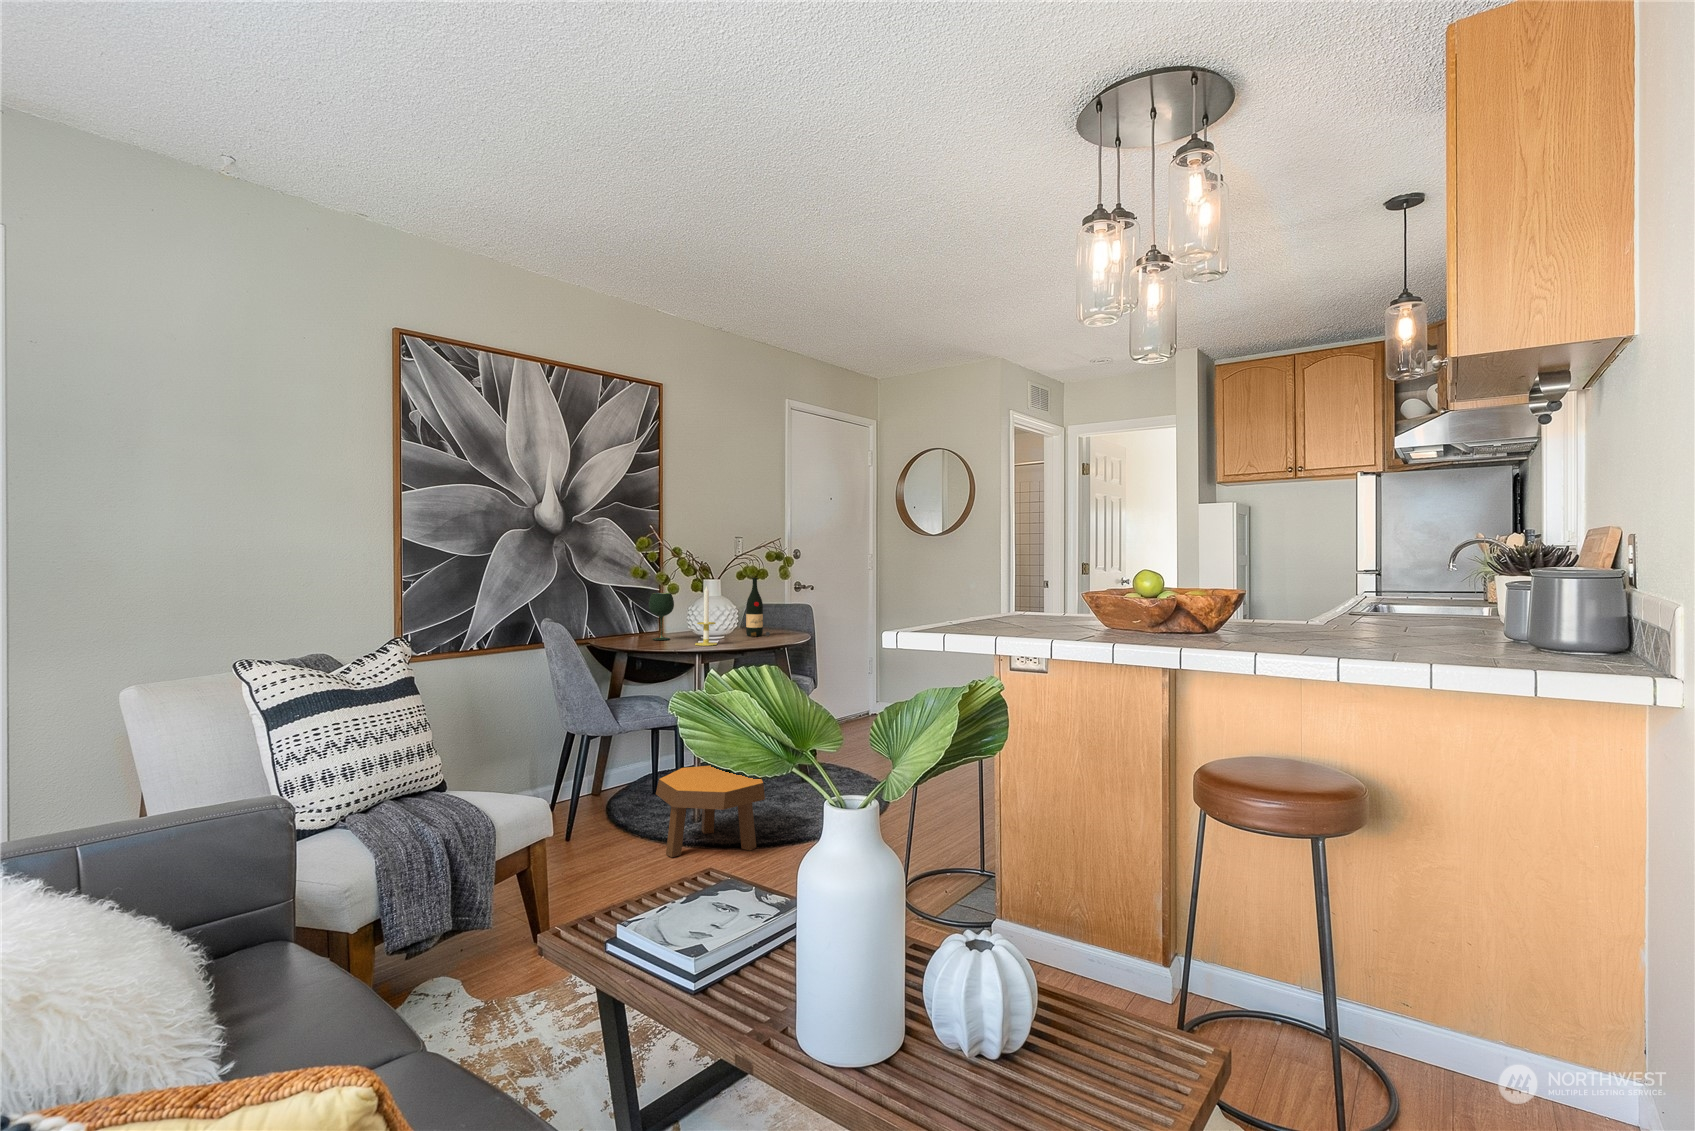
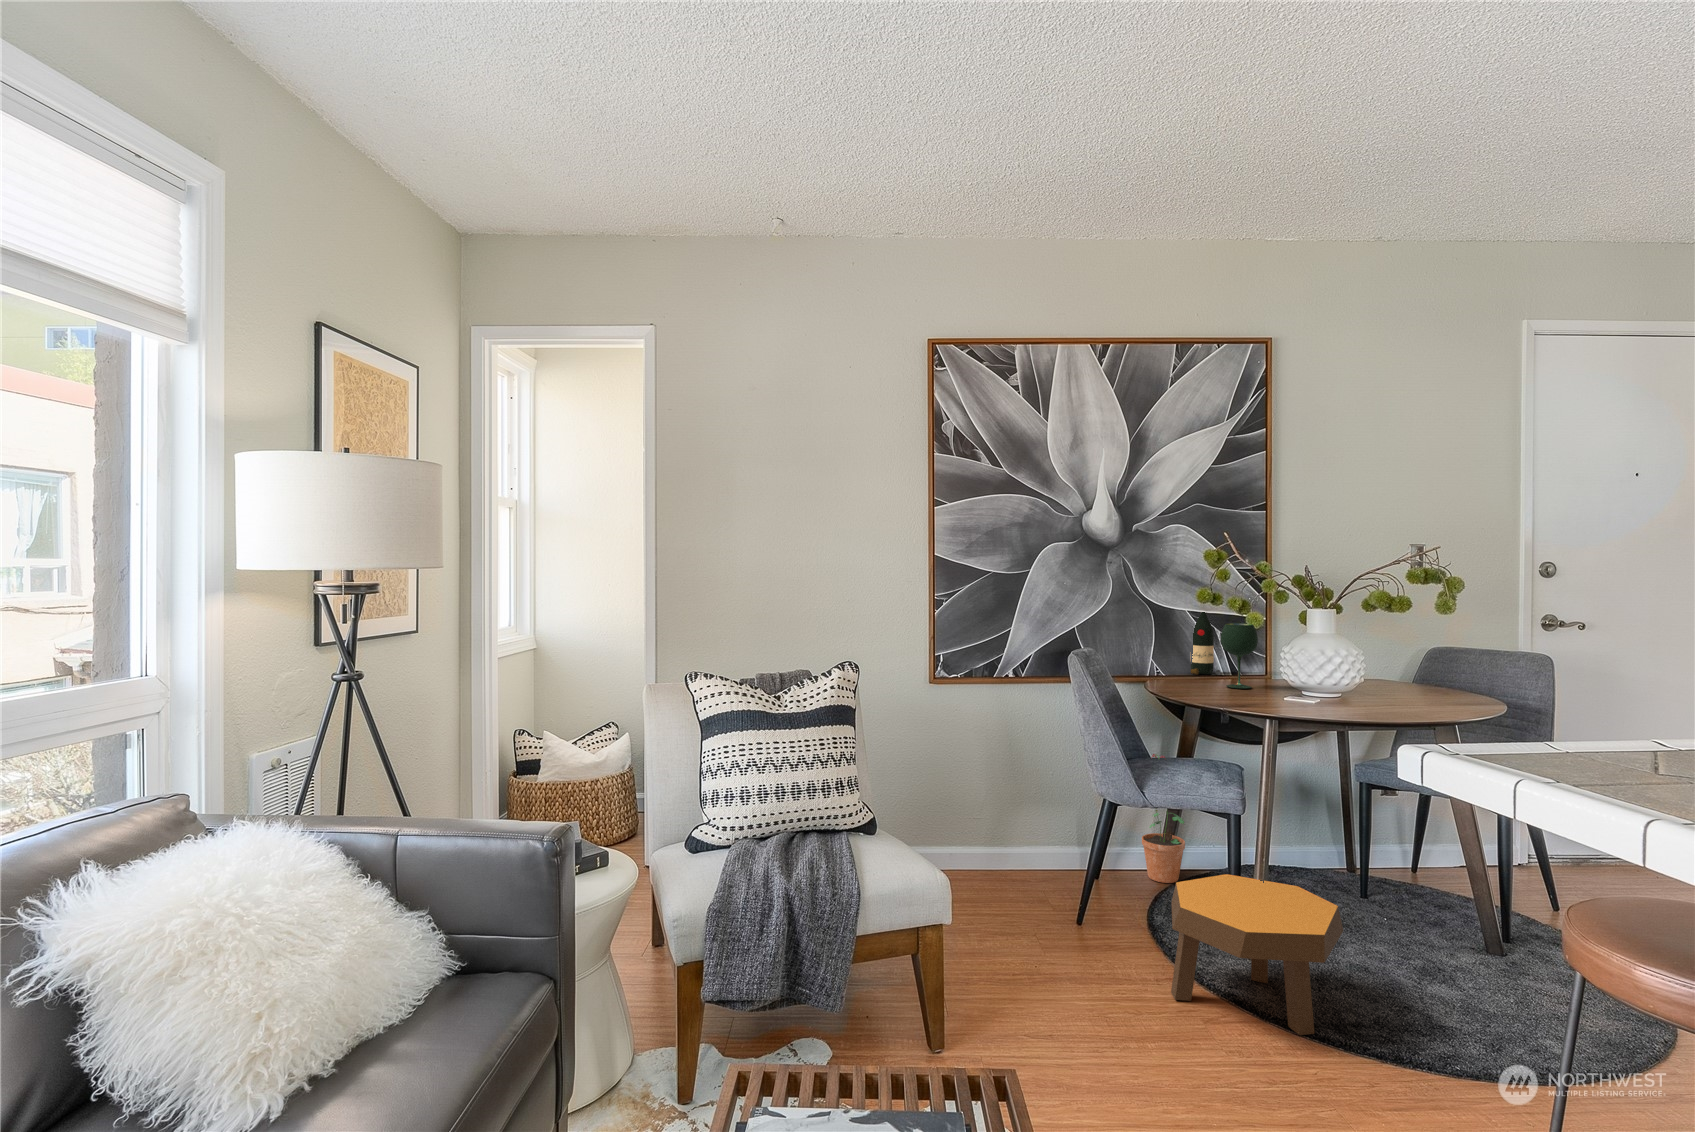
wine bottle: present [746,578,770,637] -> present [1191,612,1221,675]
candle: present [695,586,717,646] -> none [1269,616,1305,704]
potted plant: none [568,700,621,798] -> present [1142,754,1185,883]

